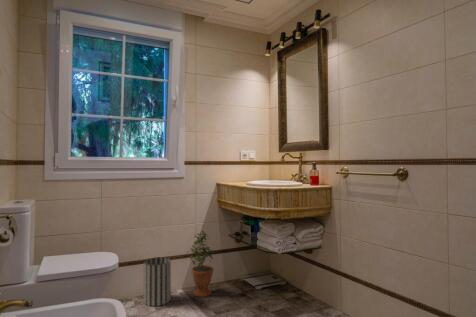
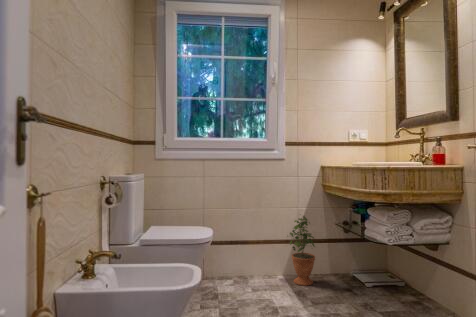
wastebasket: present [144,257,171,306] -> none [243,239,269,287]

